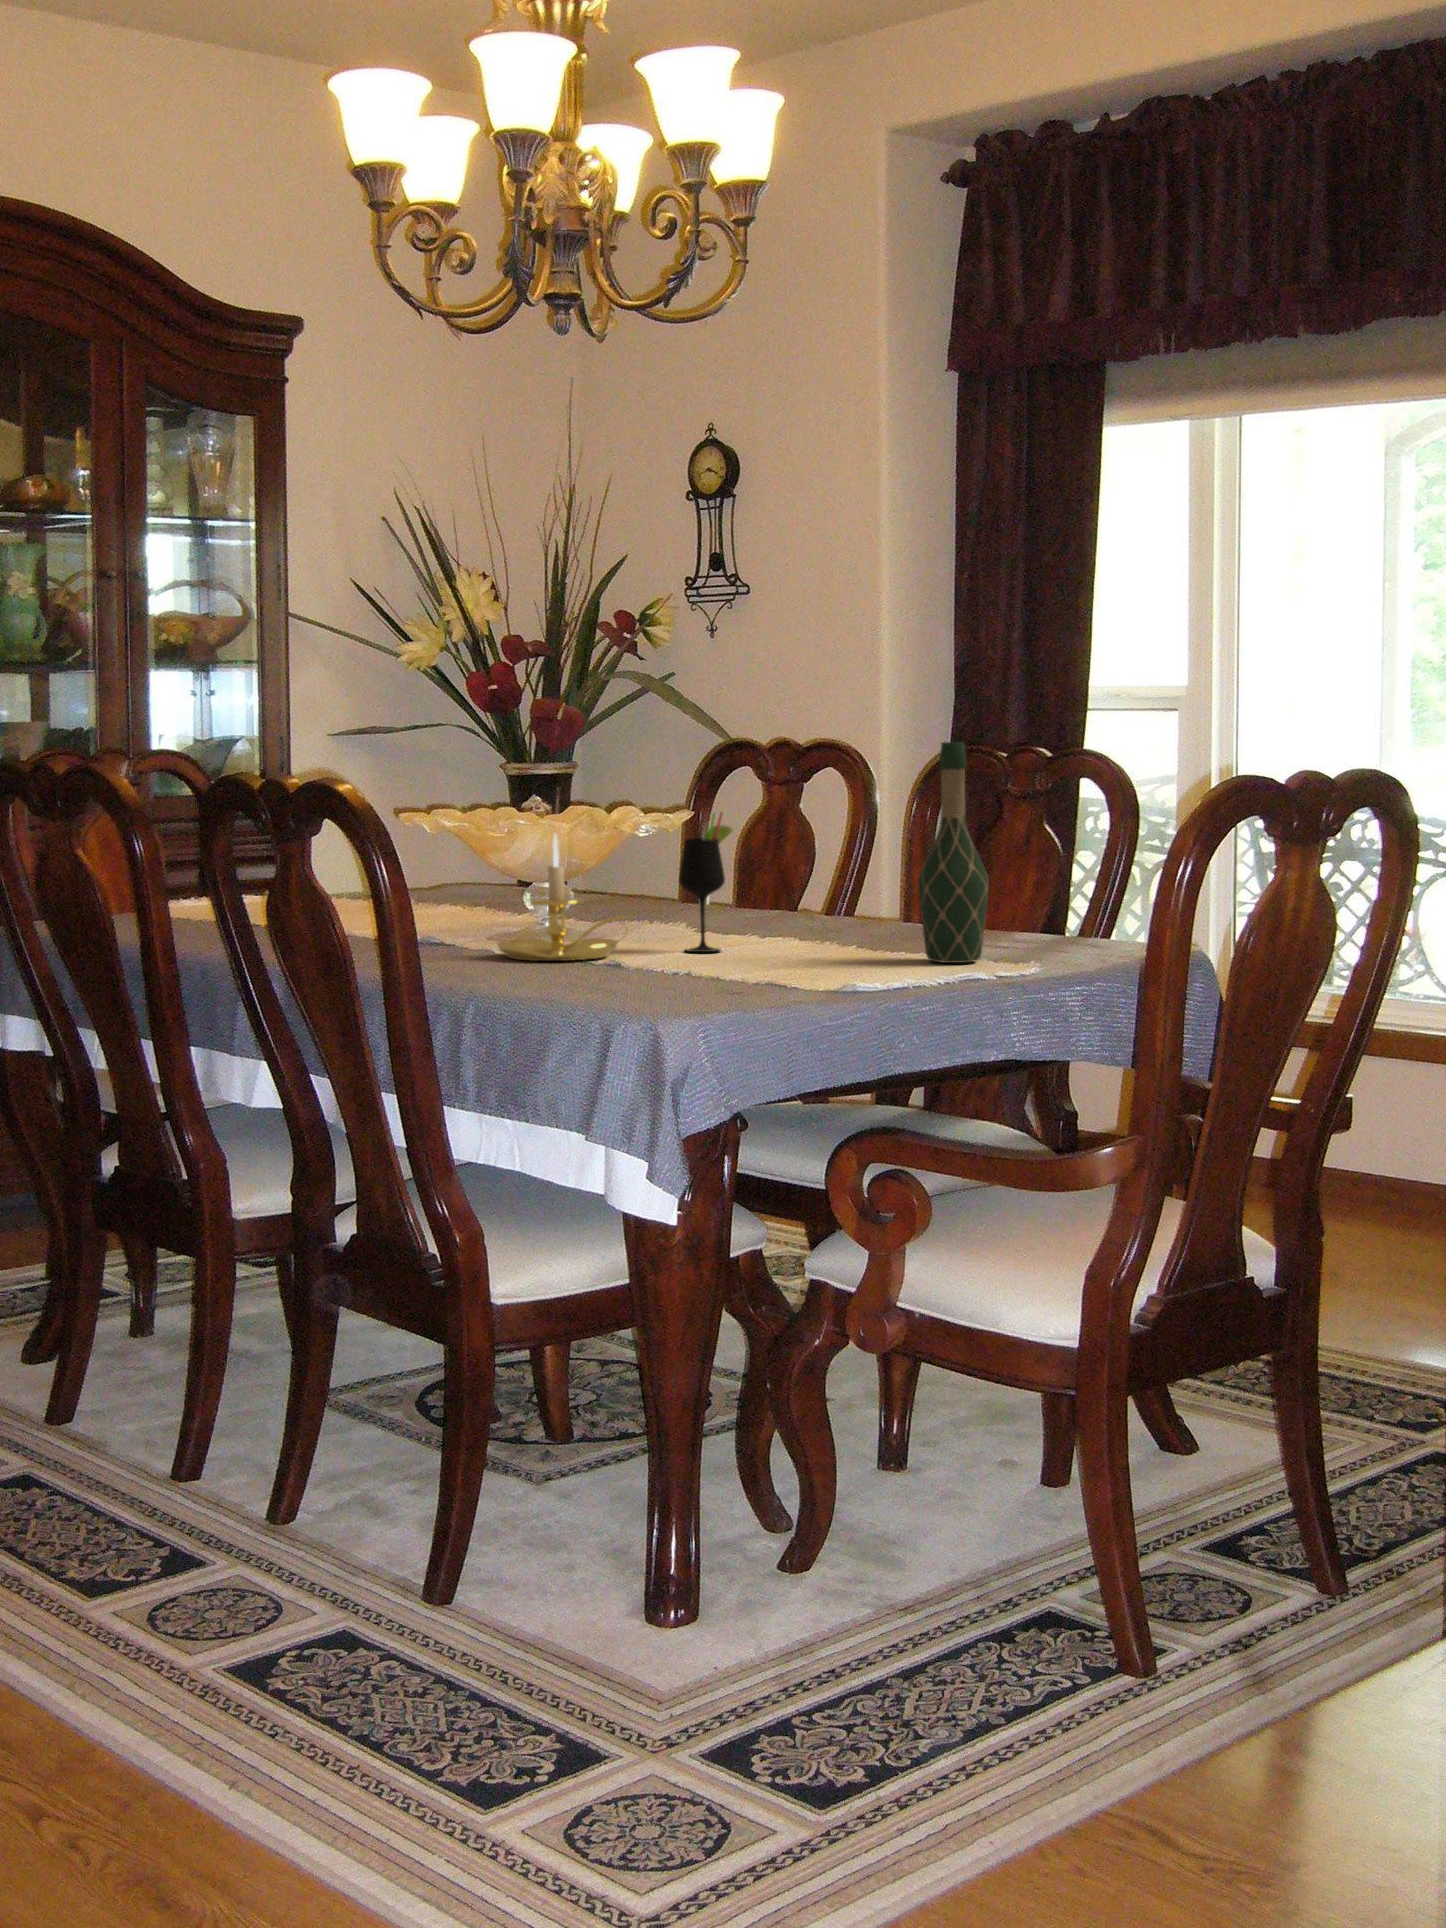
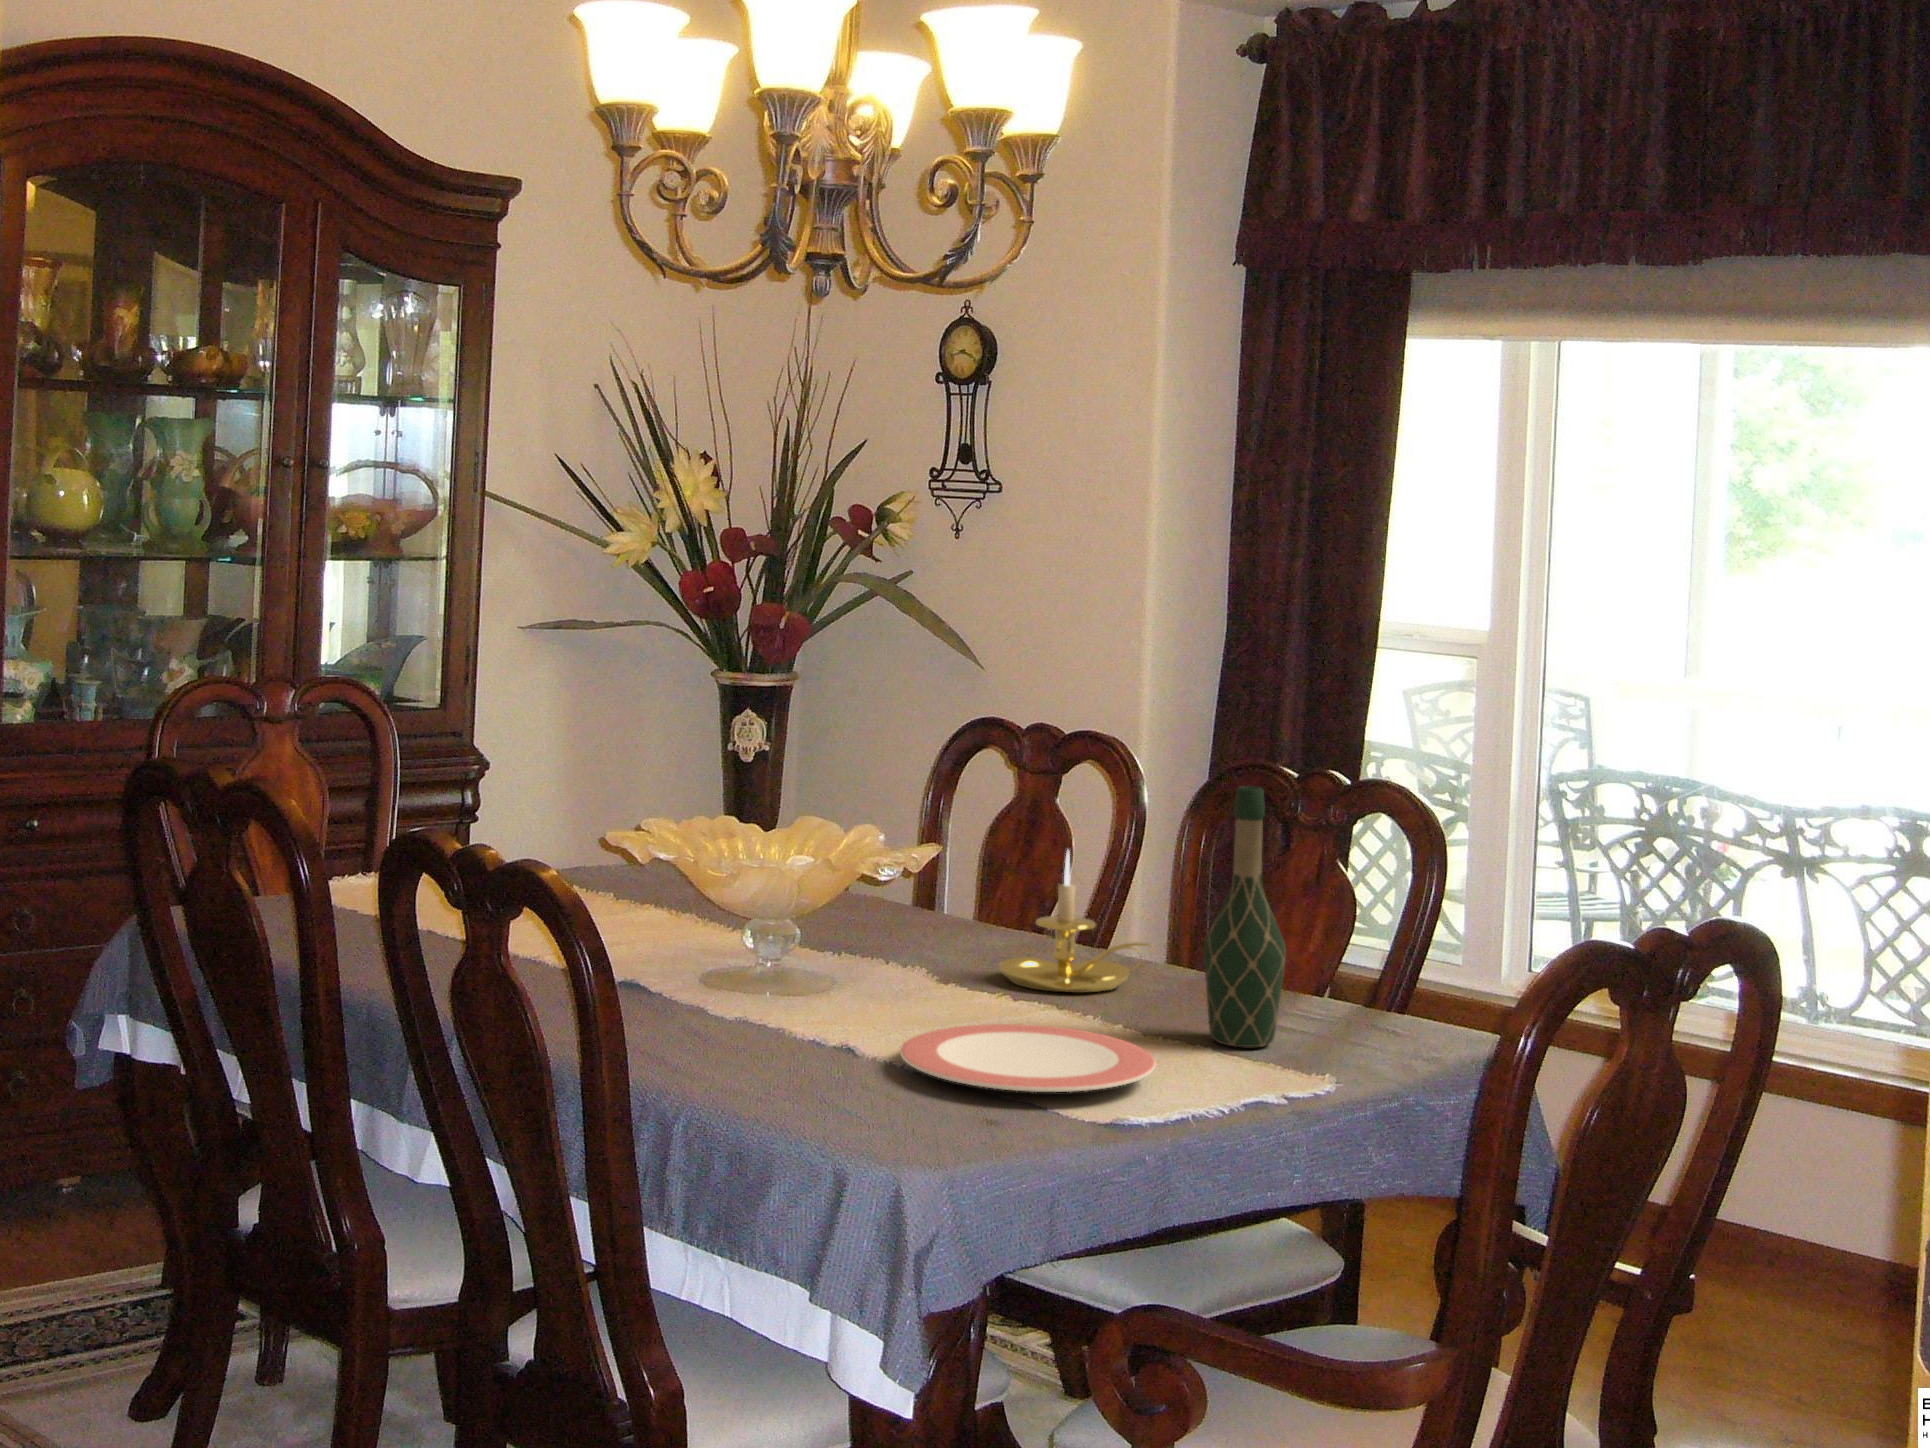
wine glass: present [679,812,733,952] -> none [925,844,990,1006]
candle holder: present [497,834,635,961] -> present [998,850,1152,993]
plate: none [658,951,876,981] -> present [900,1024,1156,1092]

